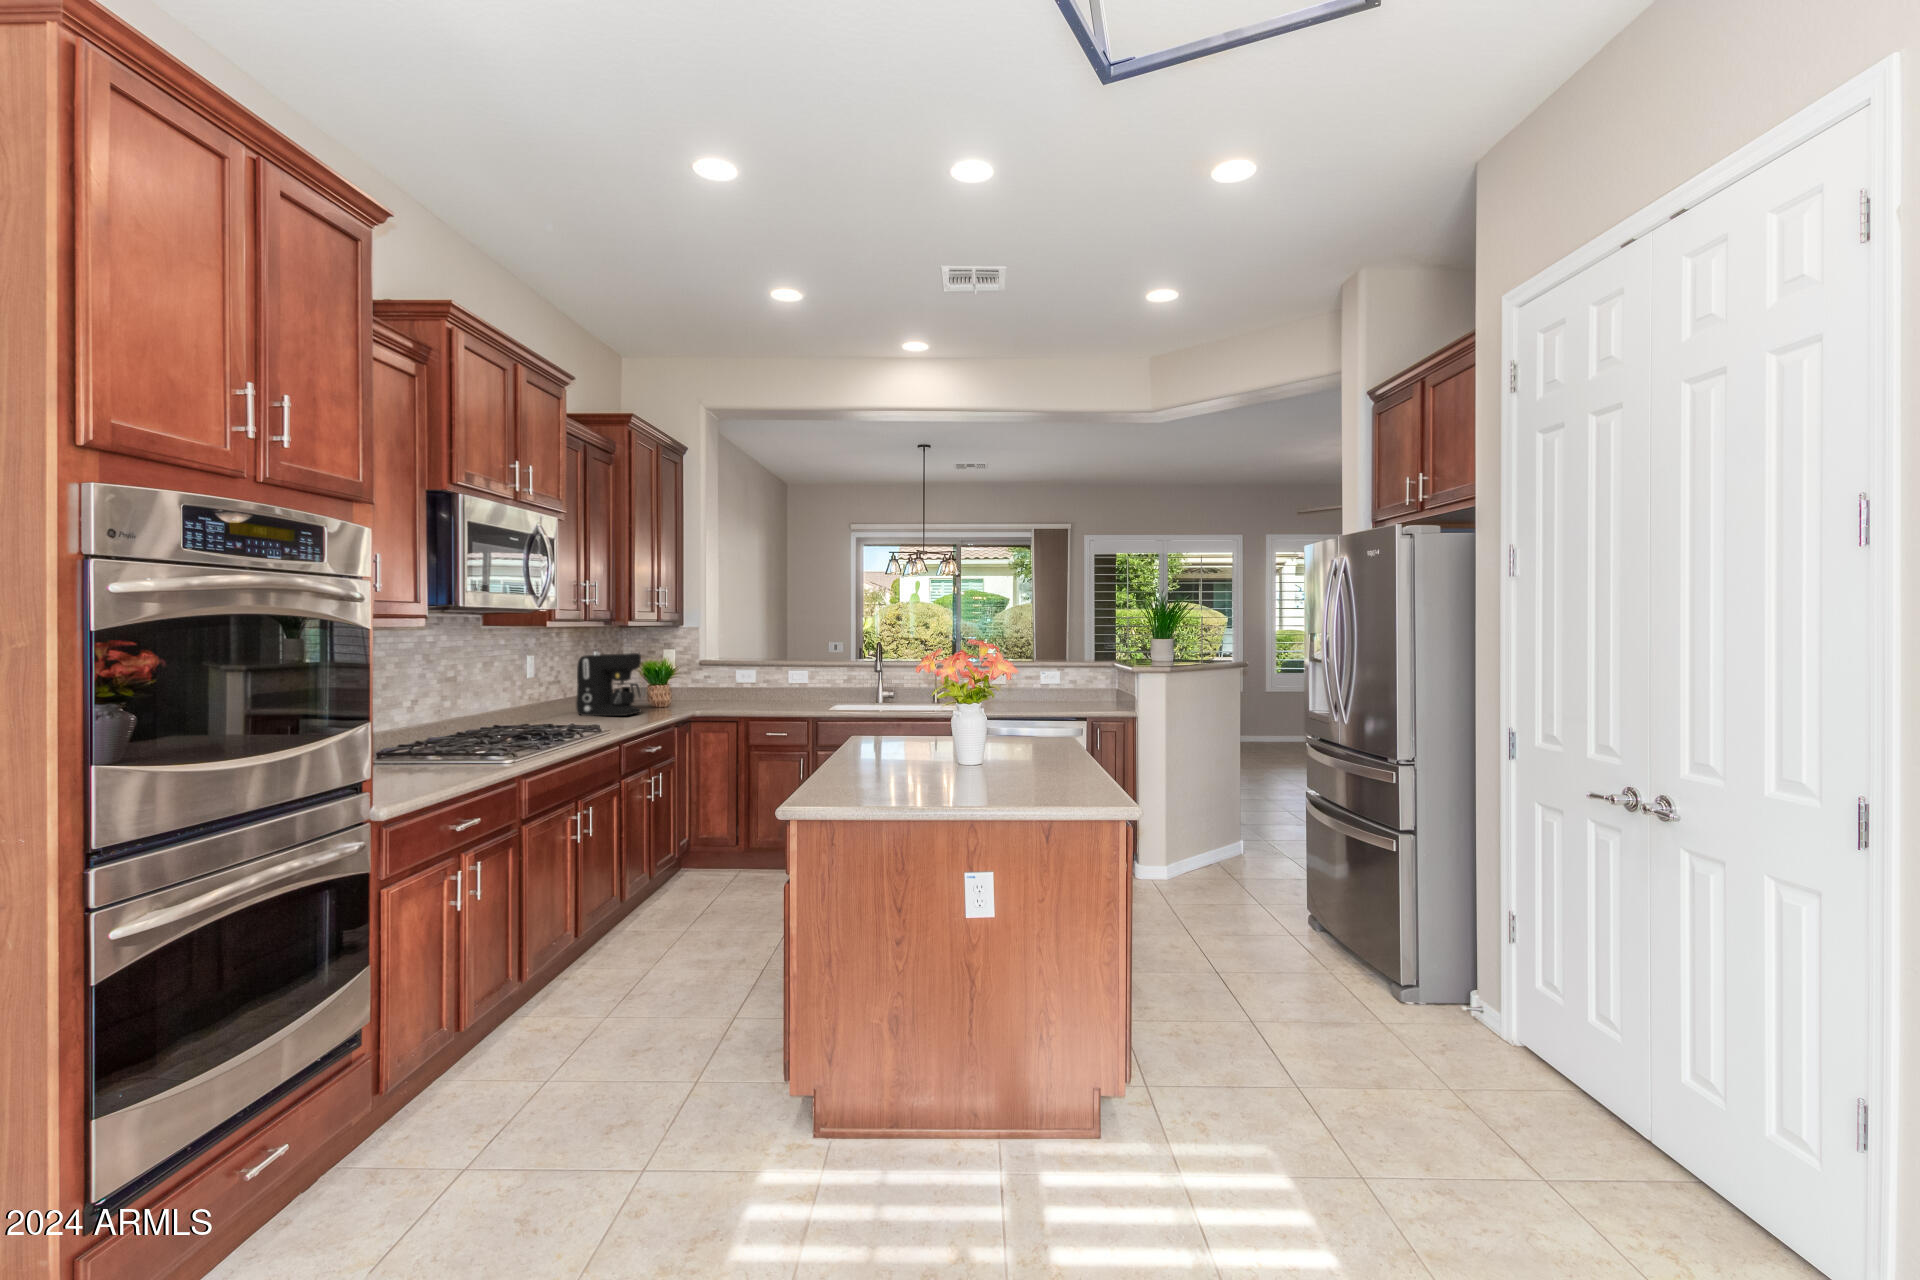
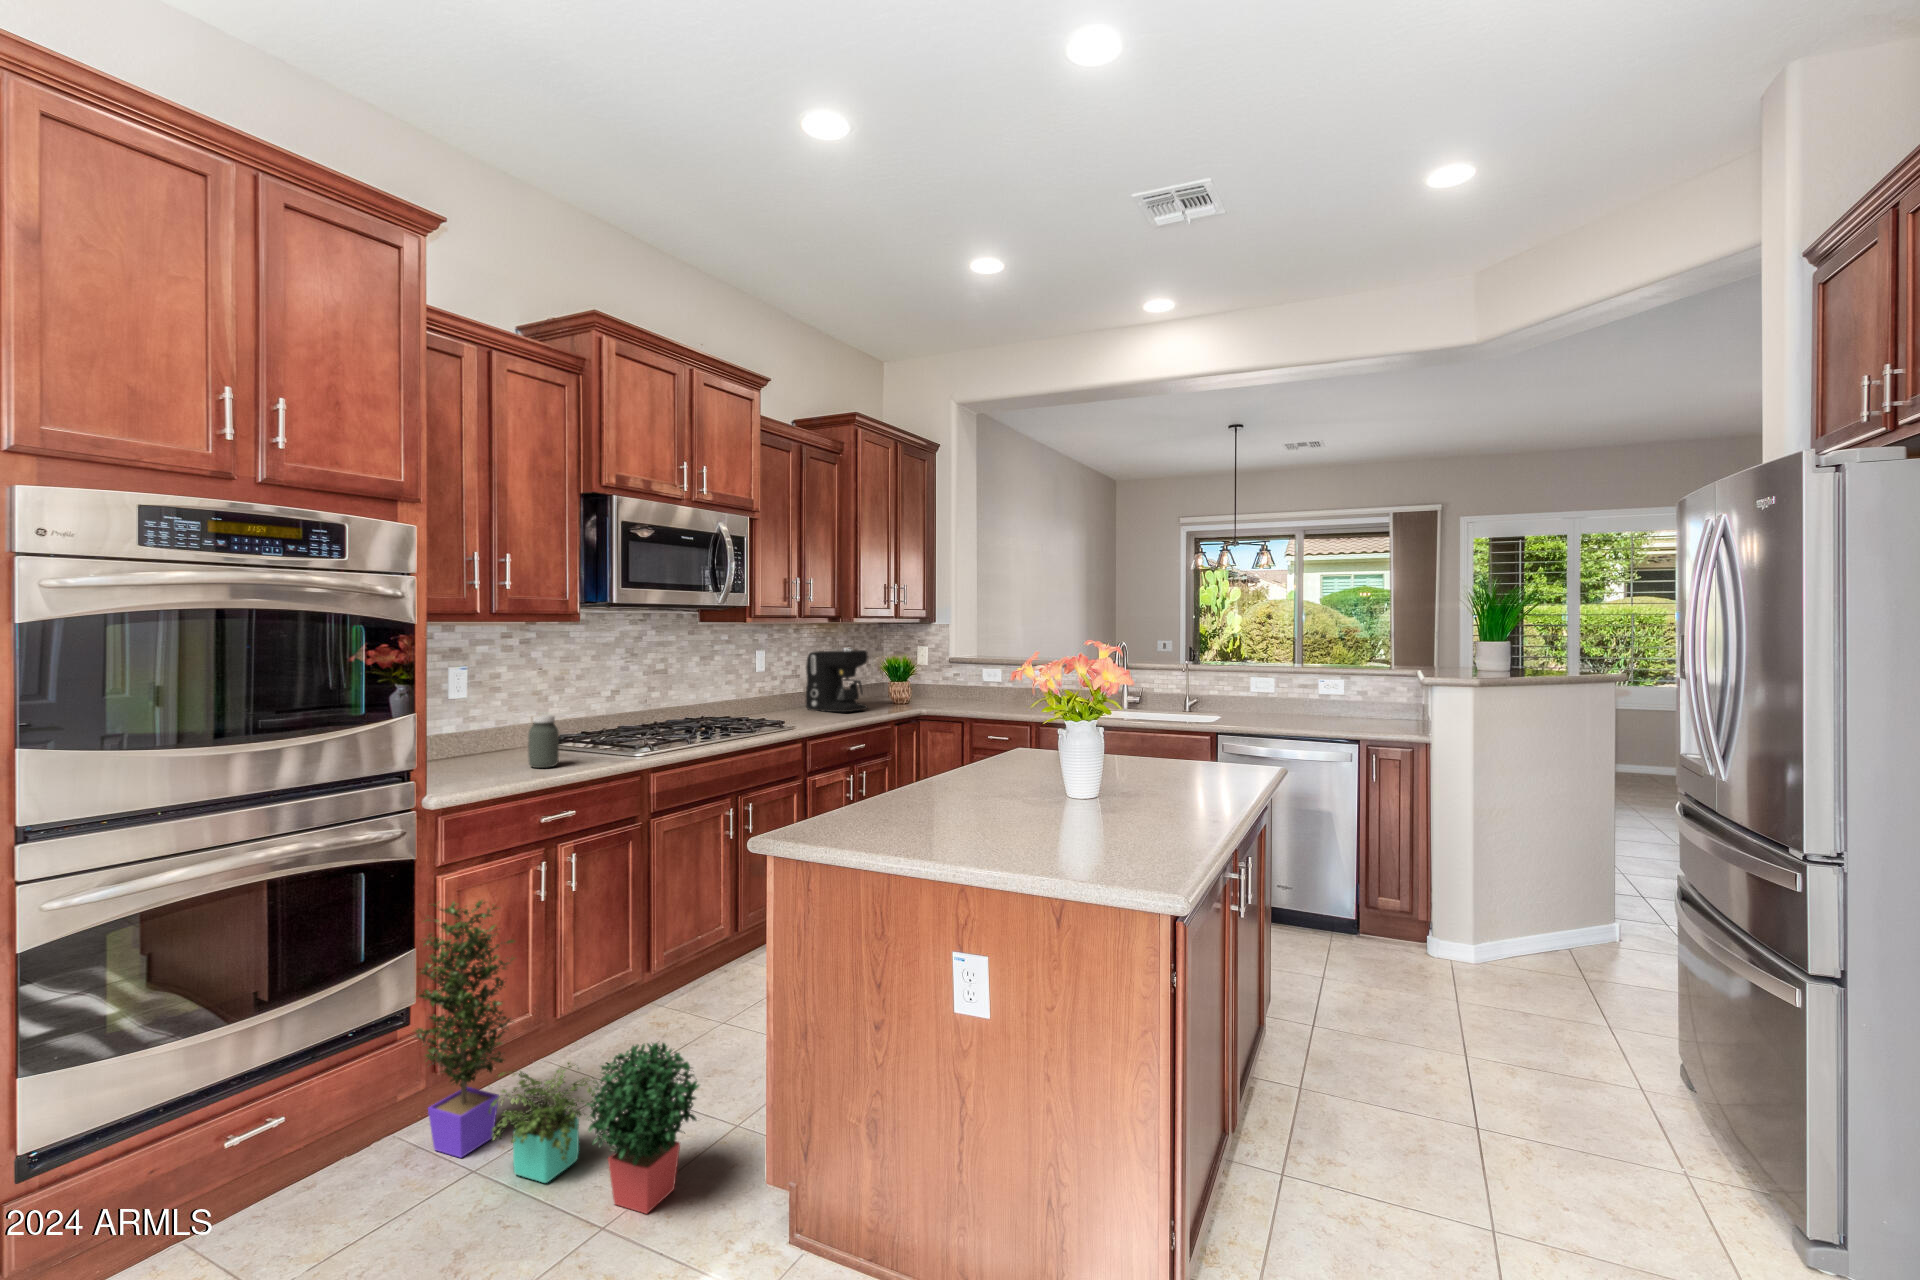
jar: none [420,722,452,776] -> present [528,715,559,768]
potted plant: none [378,901,712,1157] -> present [416,900,699,1214]

